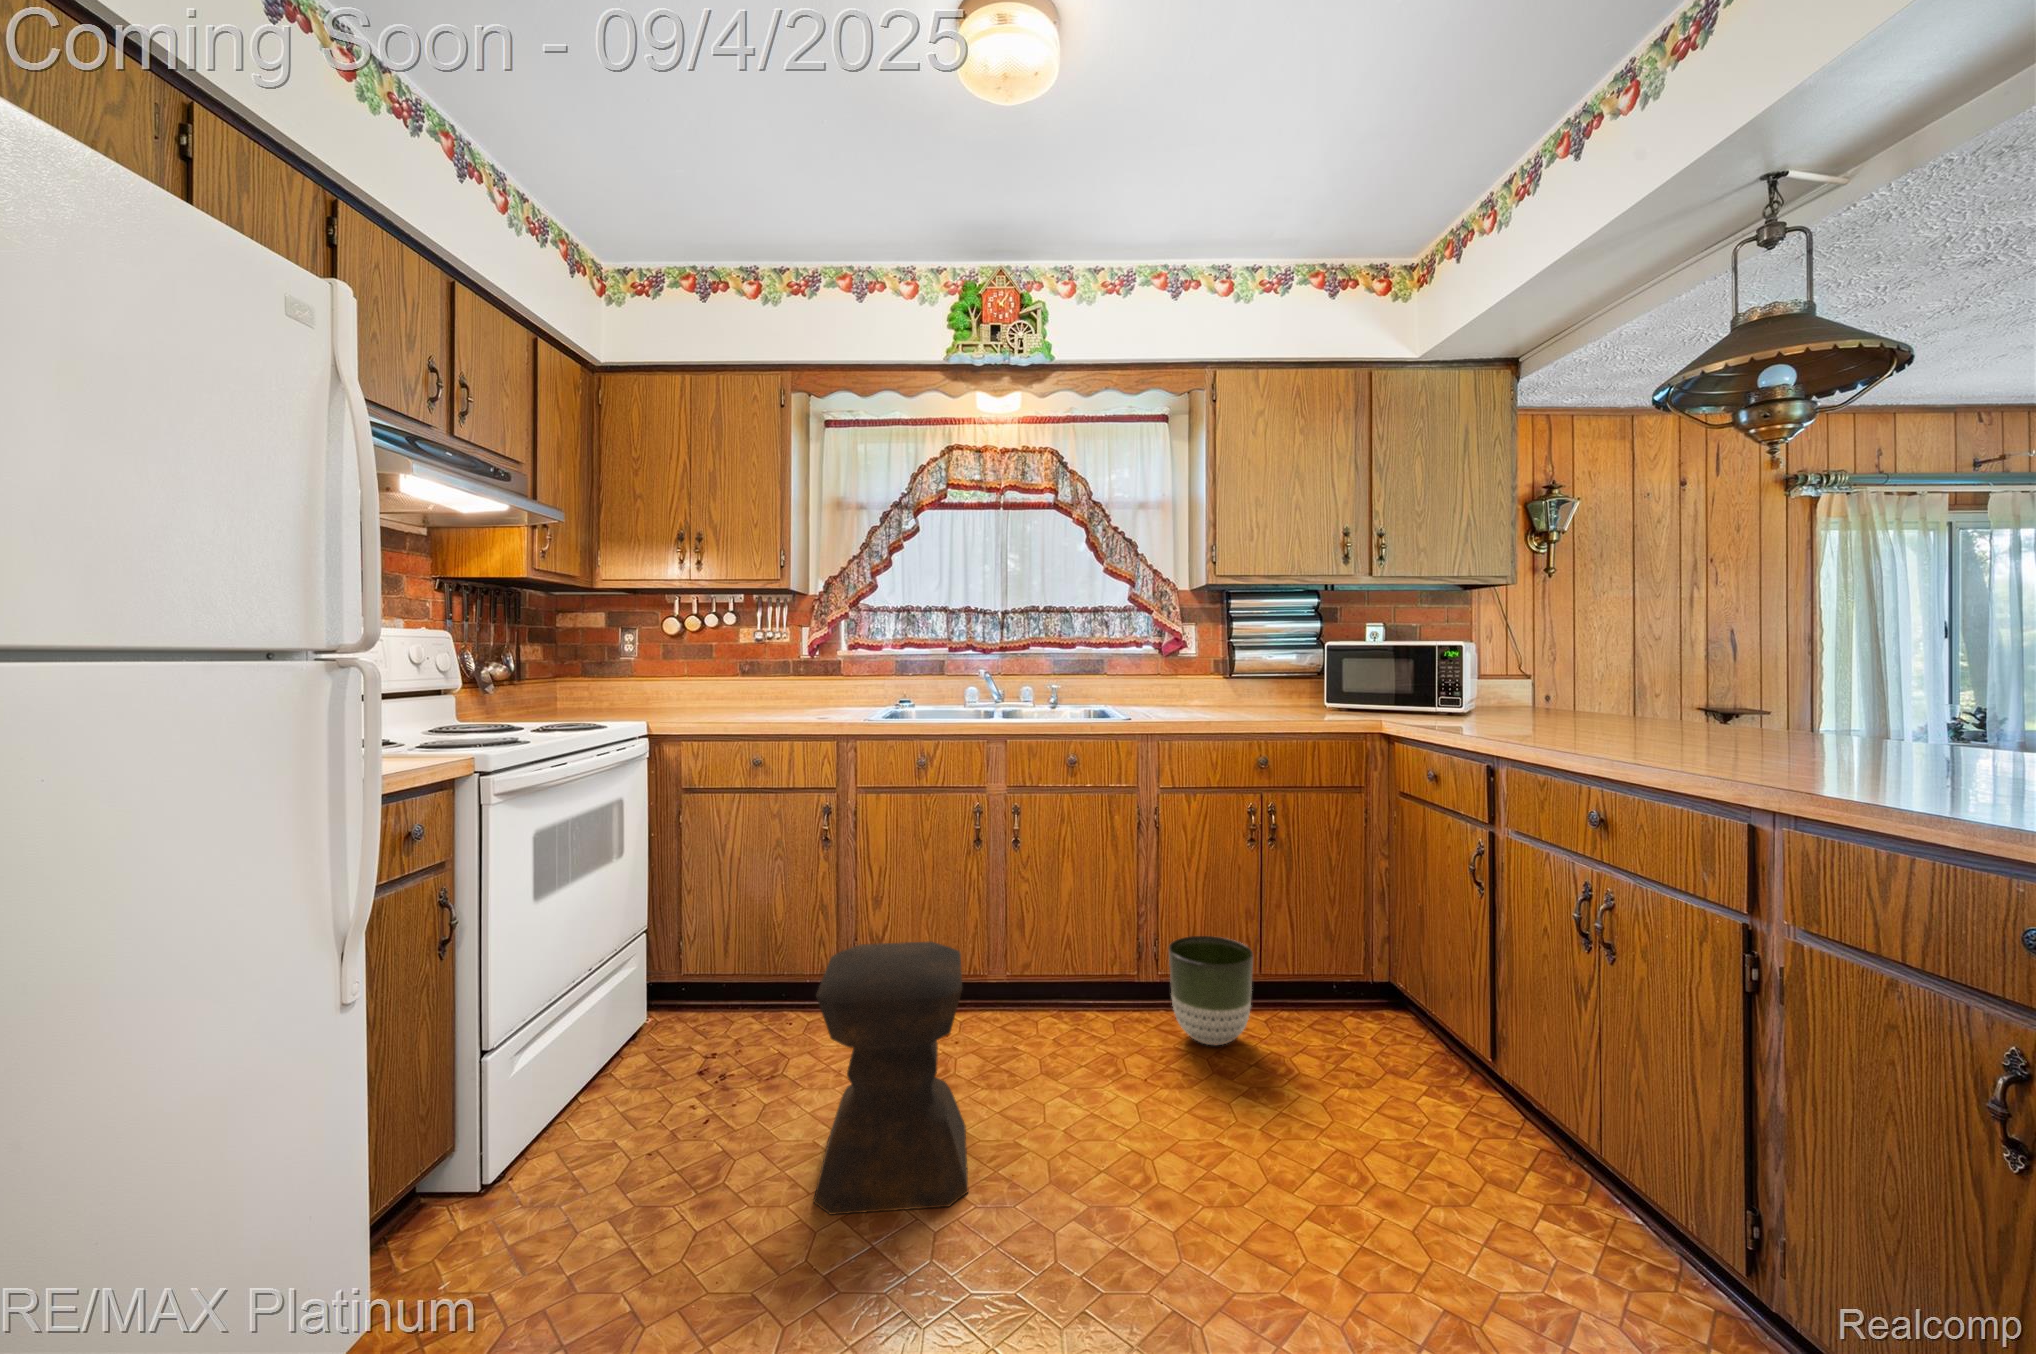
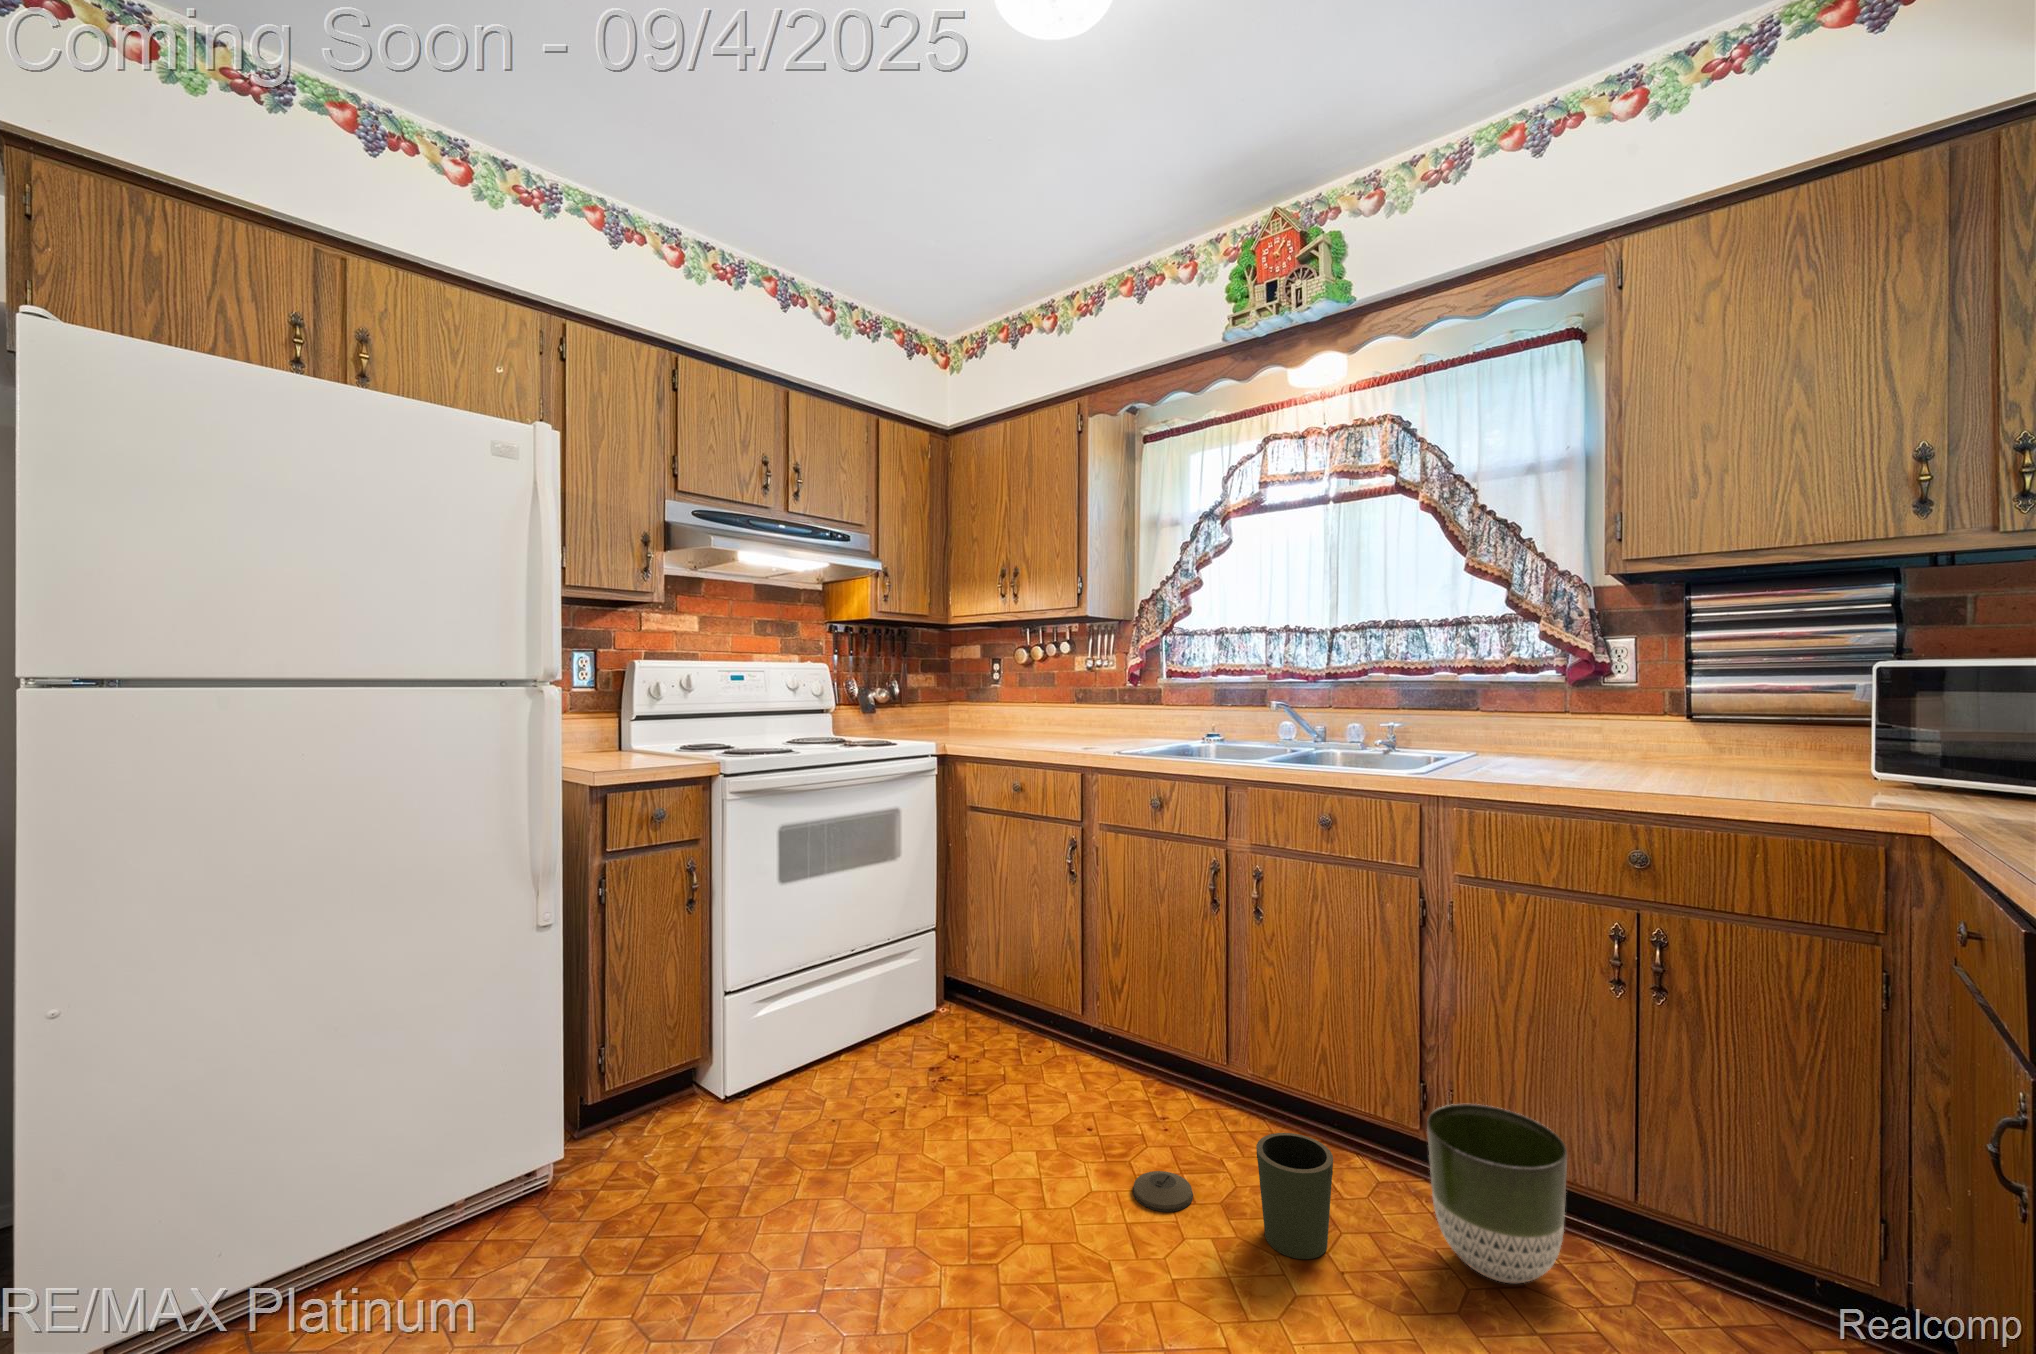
stool: present [813,942,968,1215] -> none [899,992,1083,1289]
trash can: none [971,993,1133,1095] -> present [1133,1133,1333,1259]

